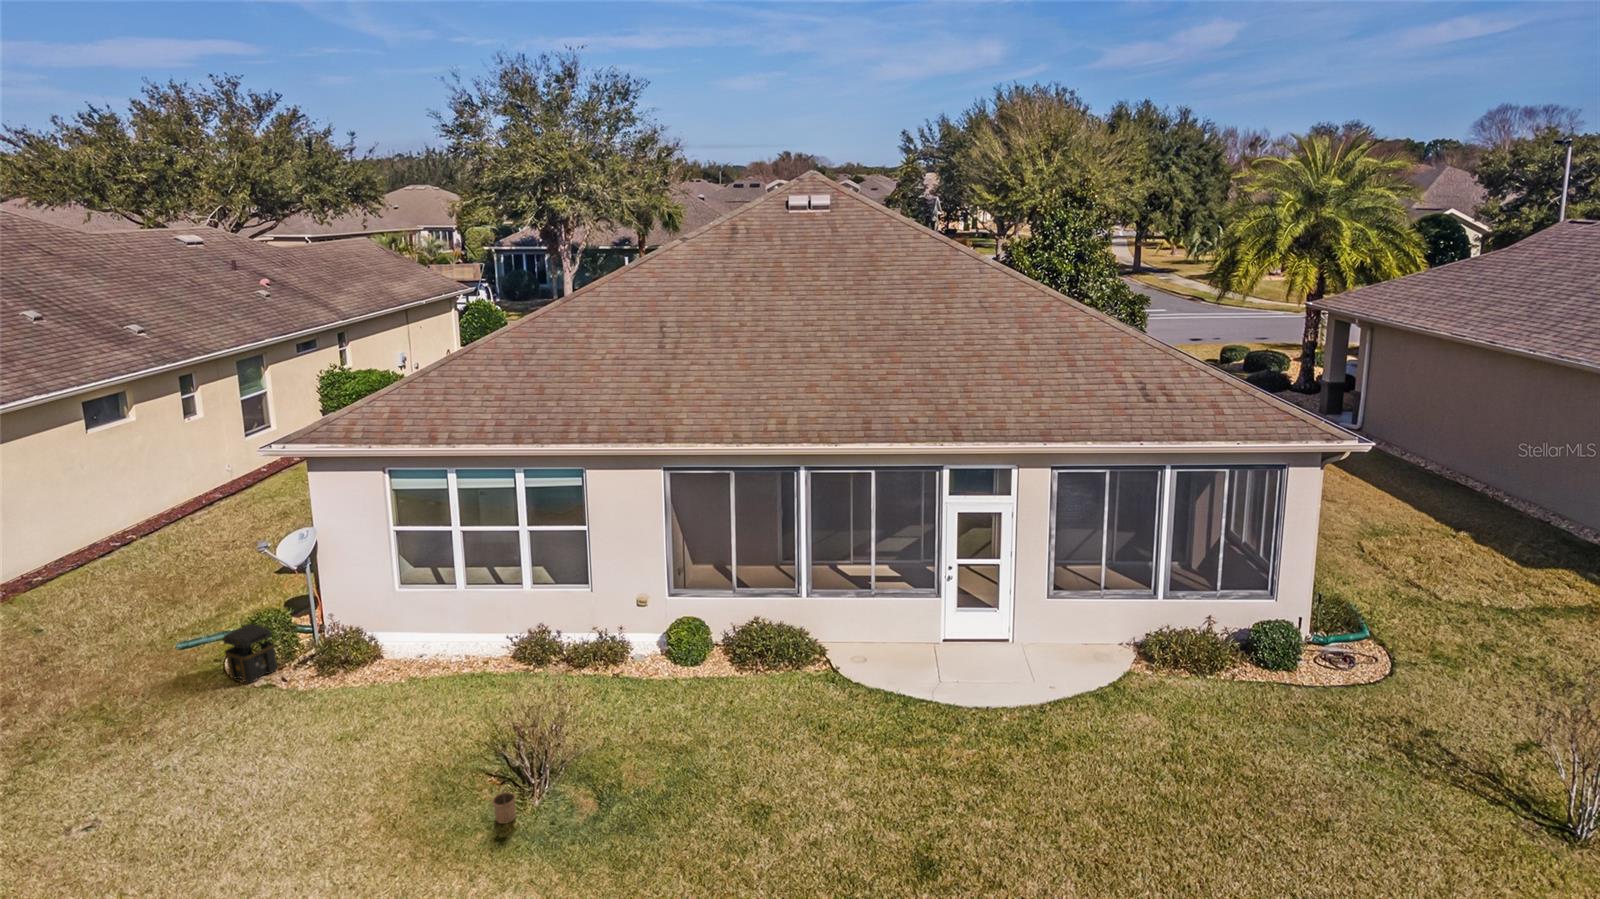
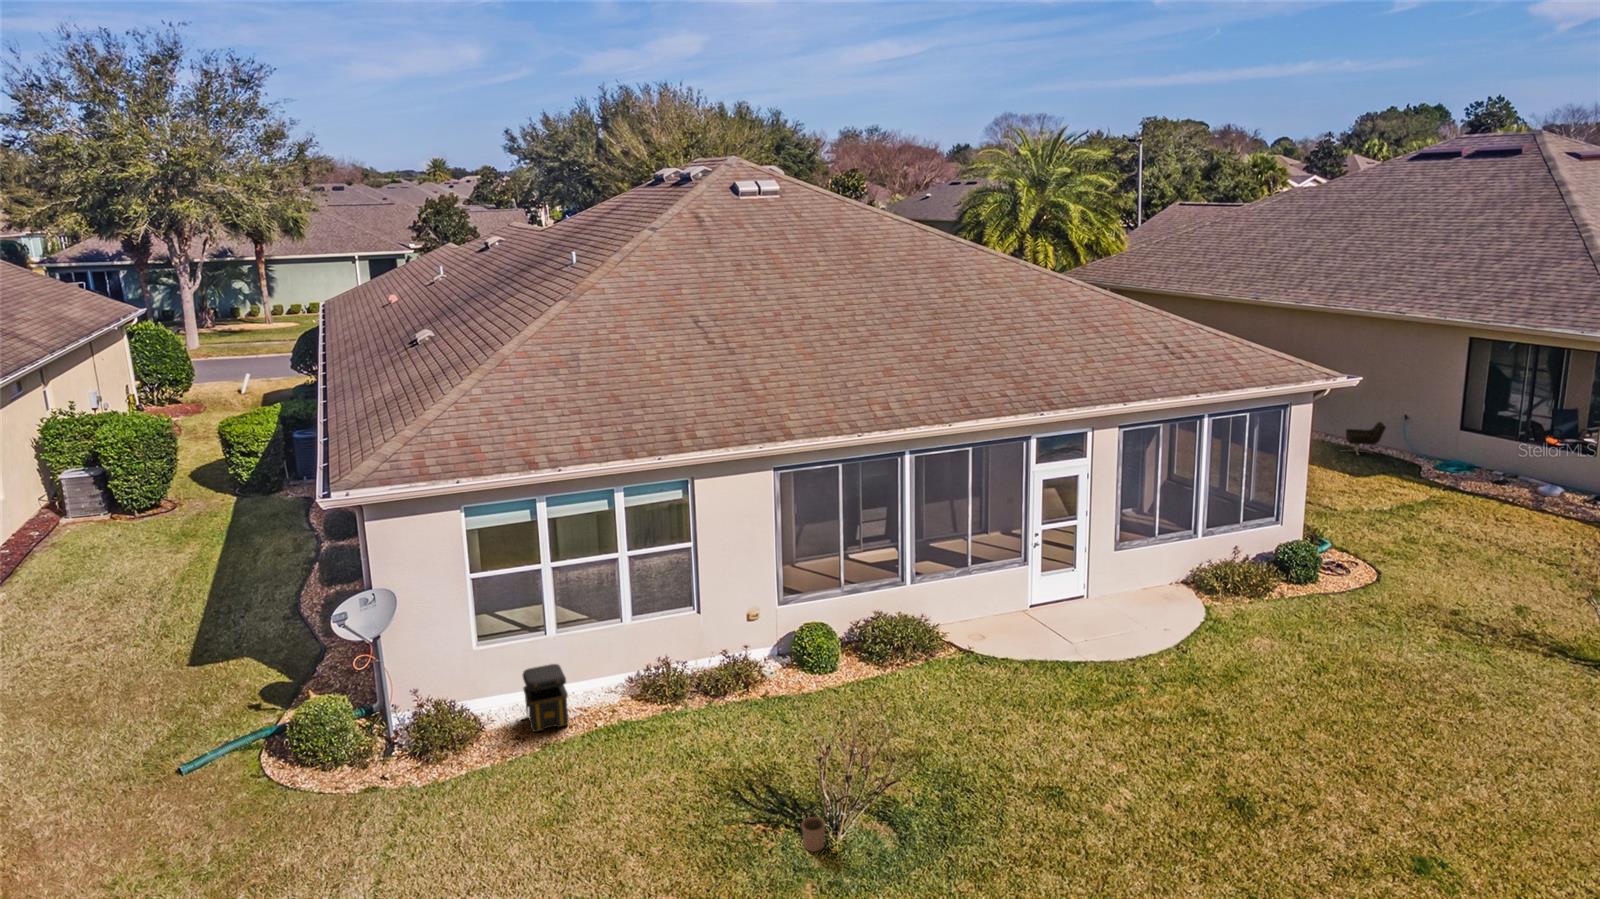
lounge chair: none [1515,498,1580,534] -> present [1346,422,1386,454]
toolbox: present [223,624,277,683] -> present [522,664,568,732]

